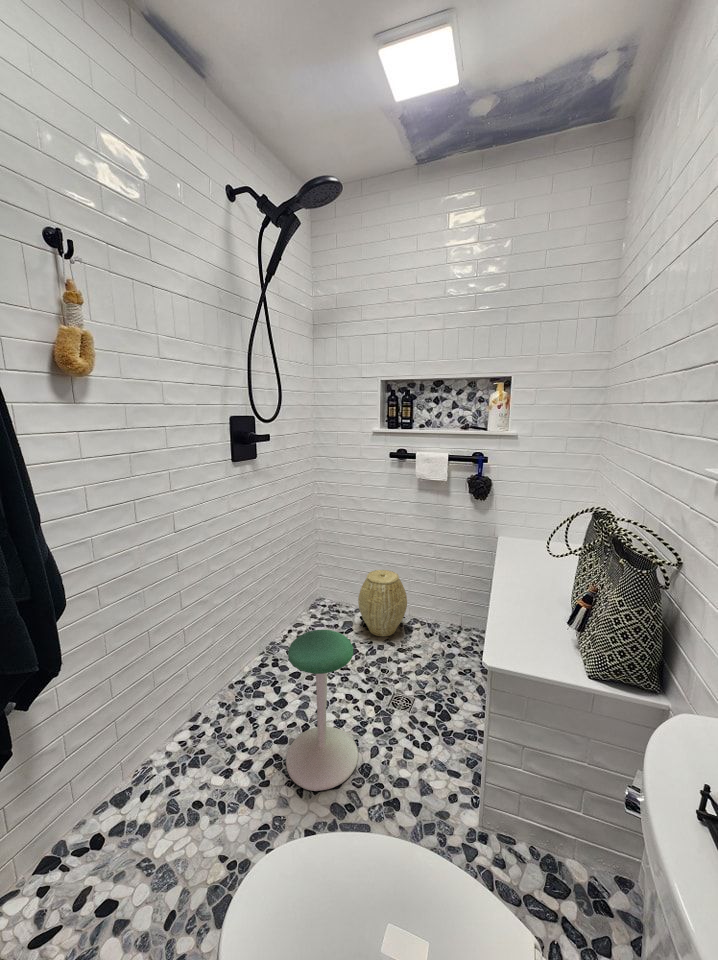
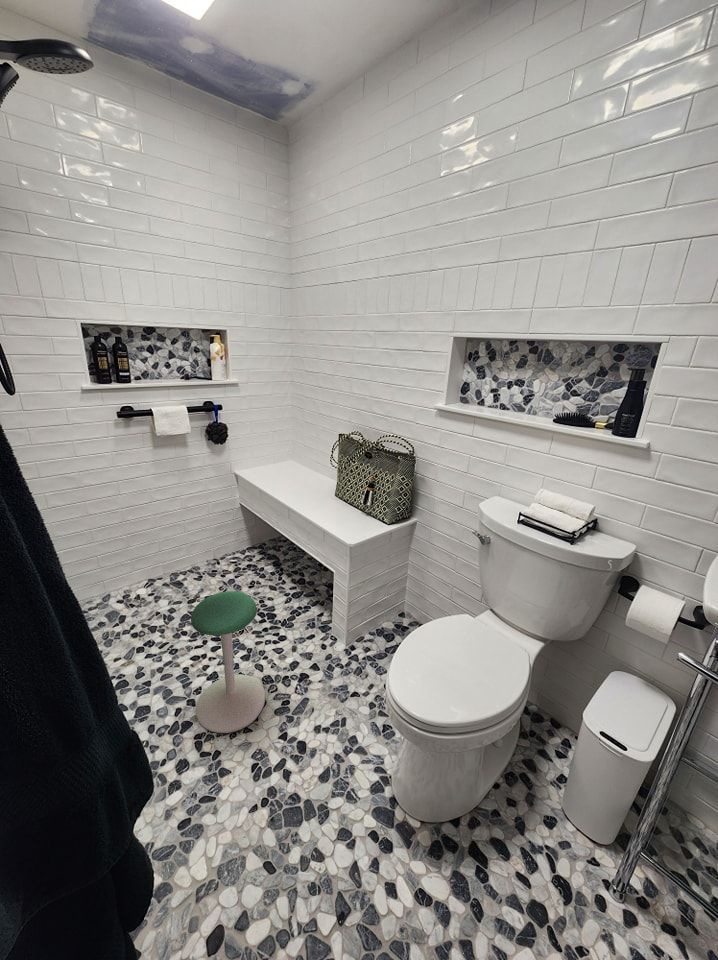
woven basket: present [358,570,407,636] -> none [117,538,176,608]

